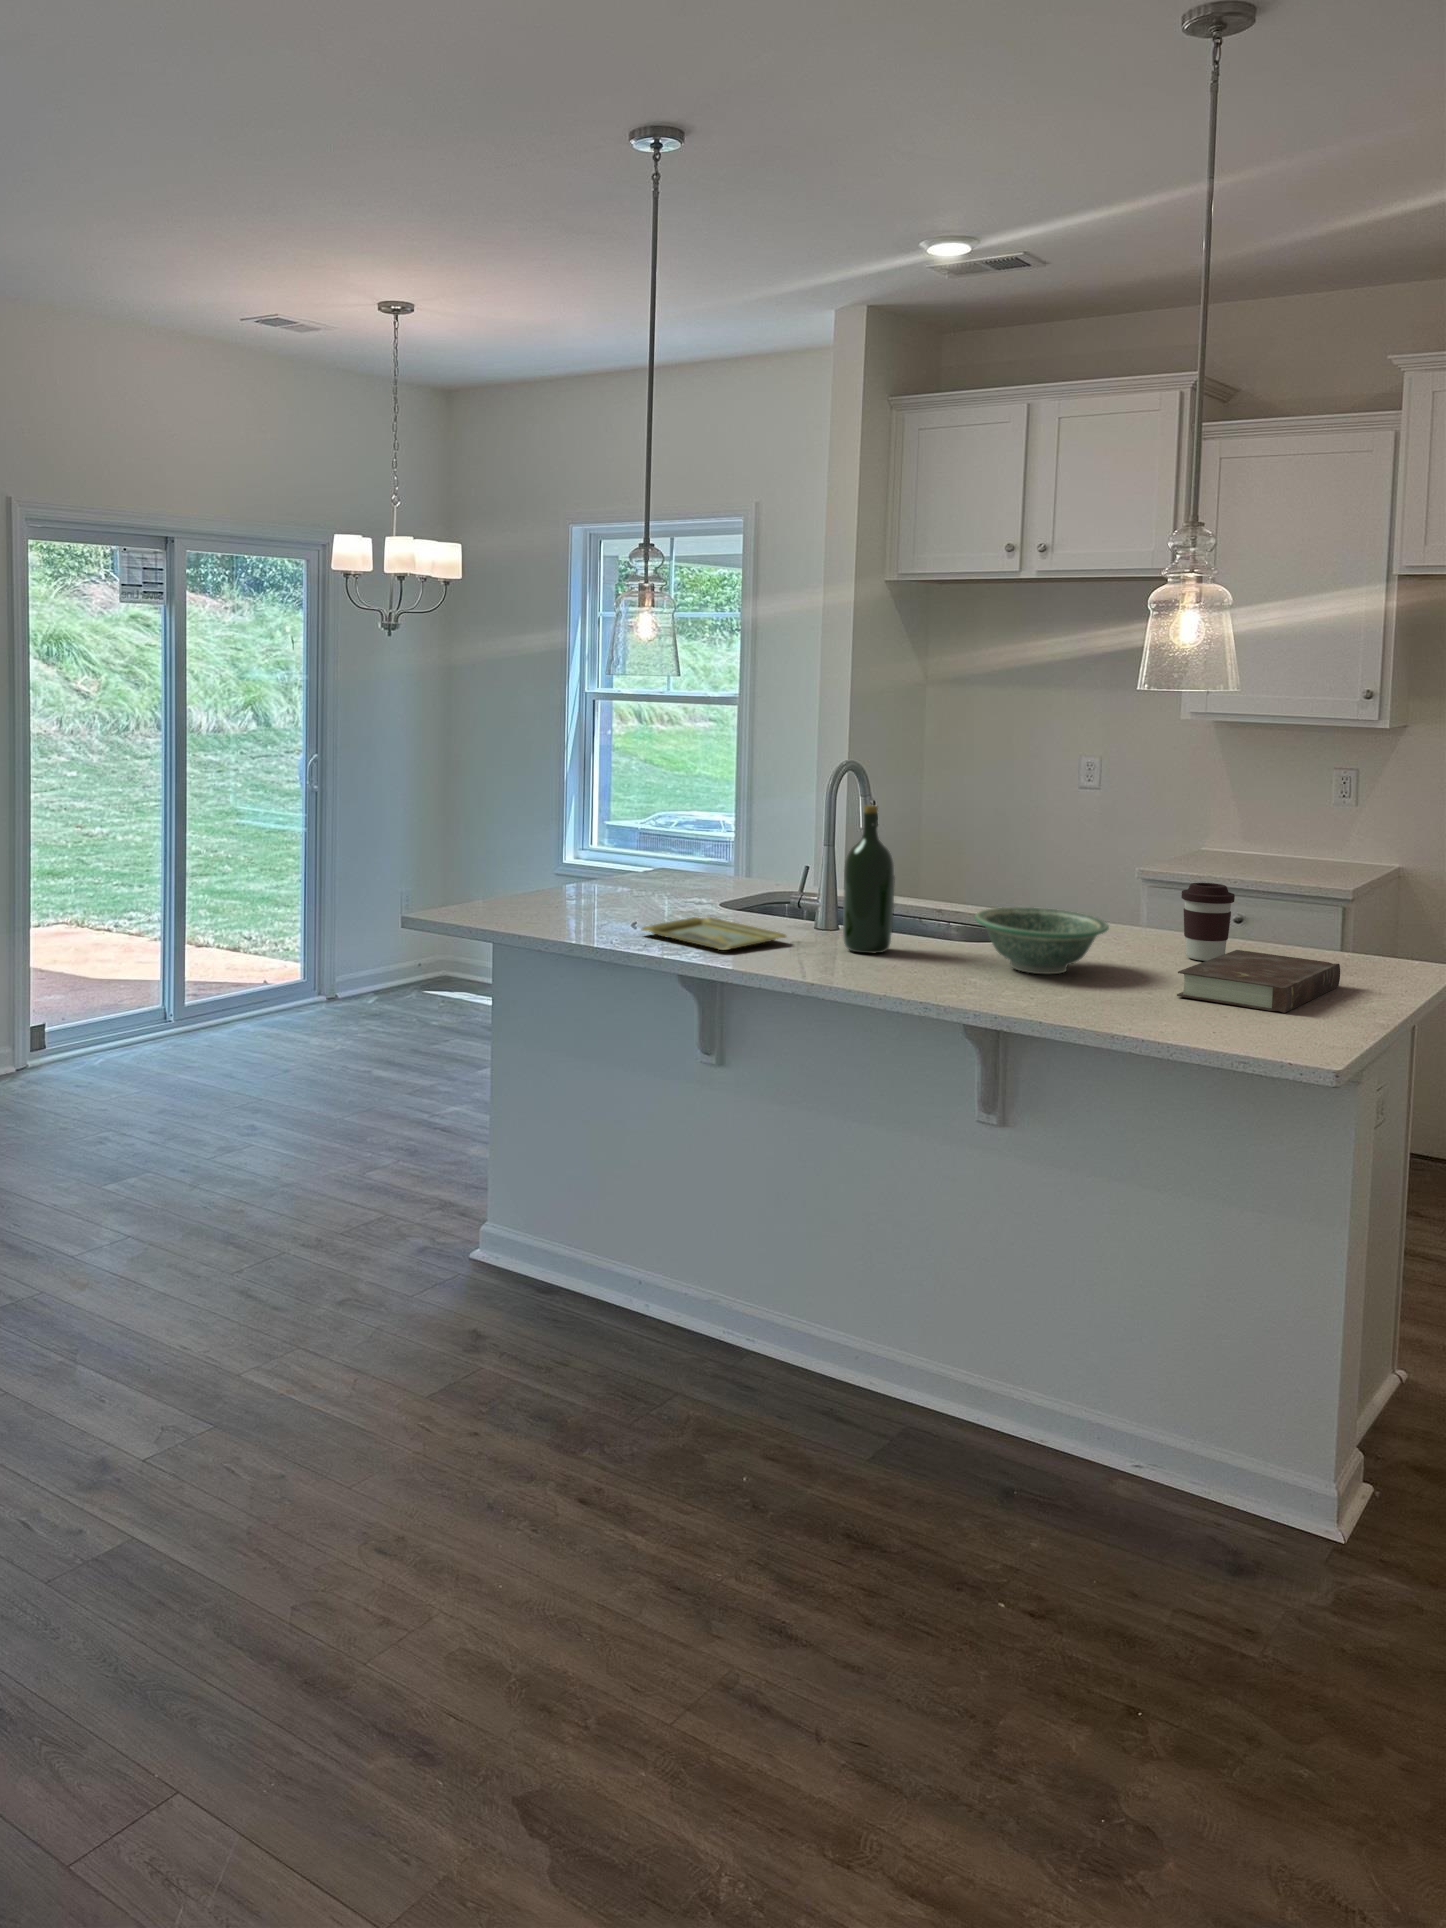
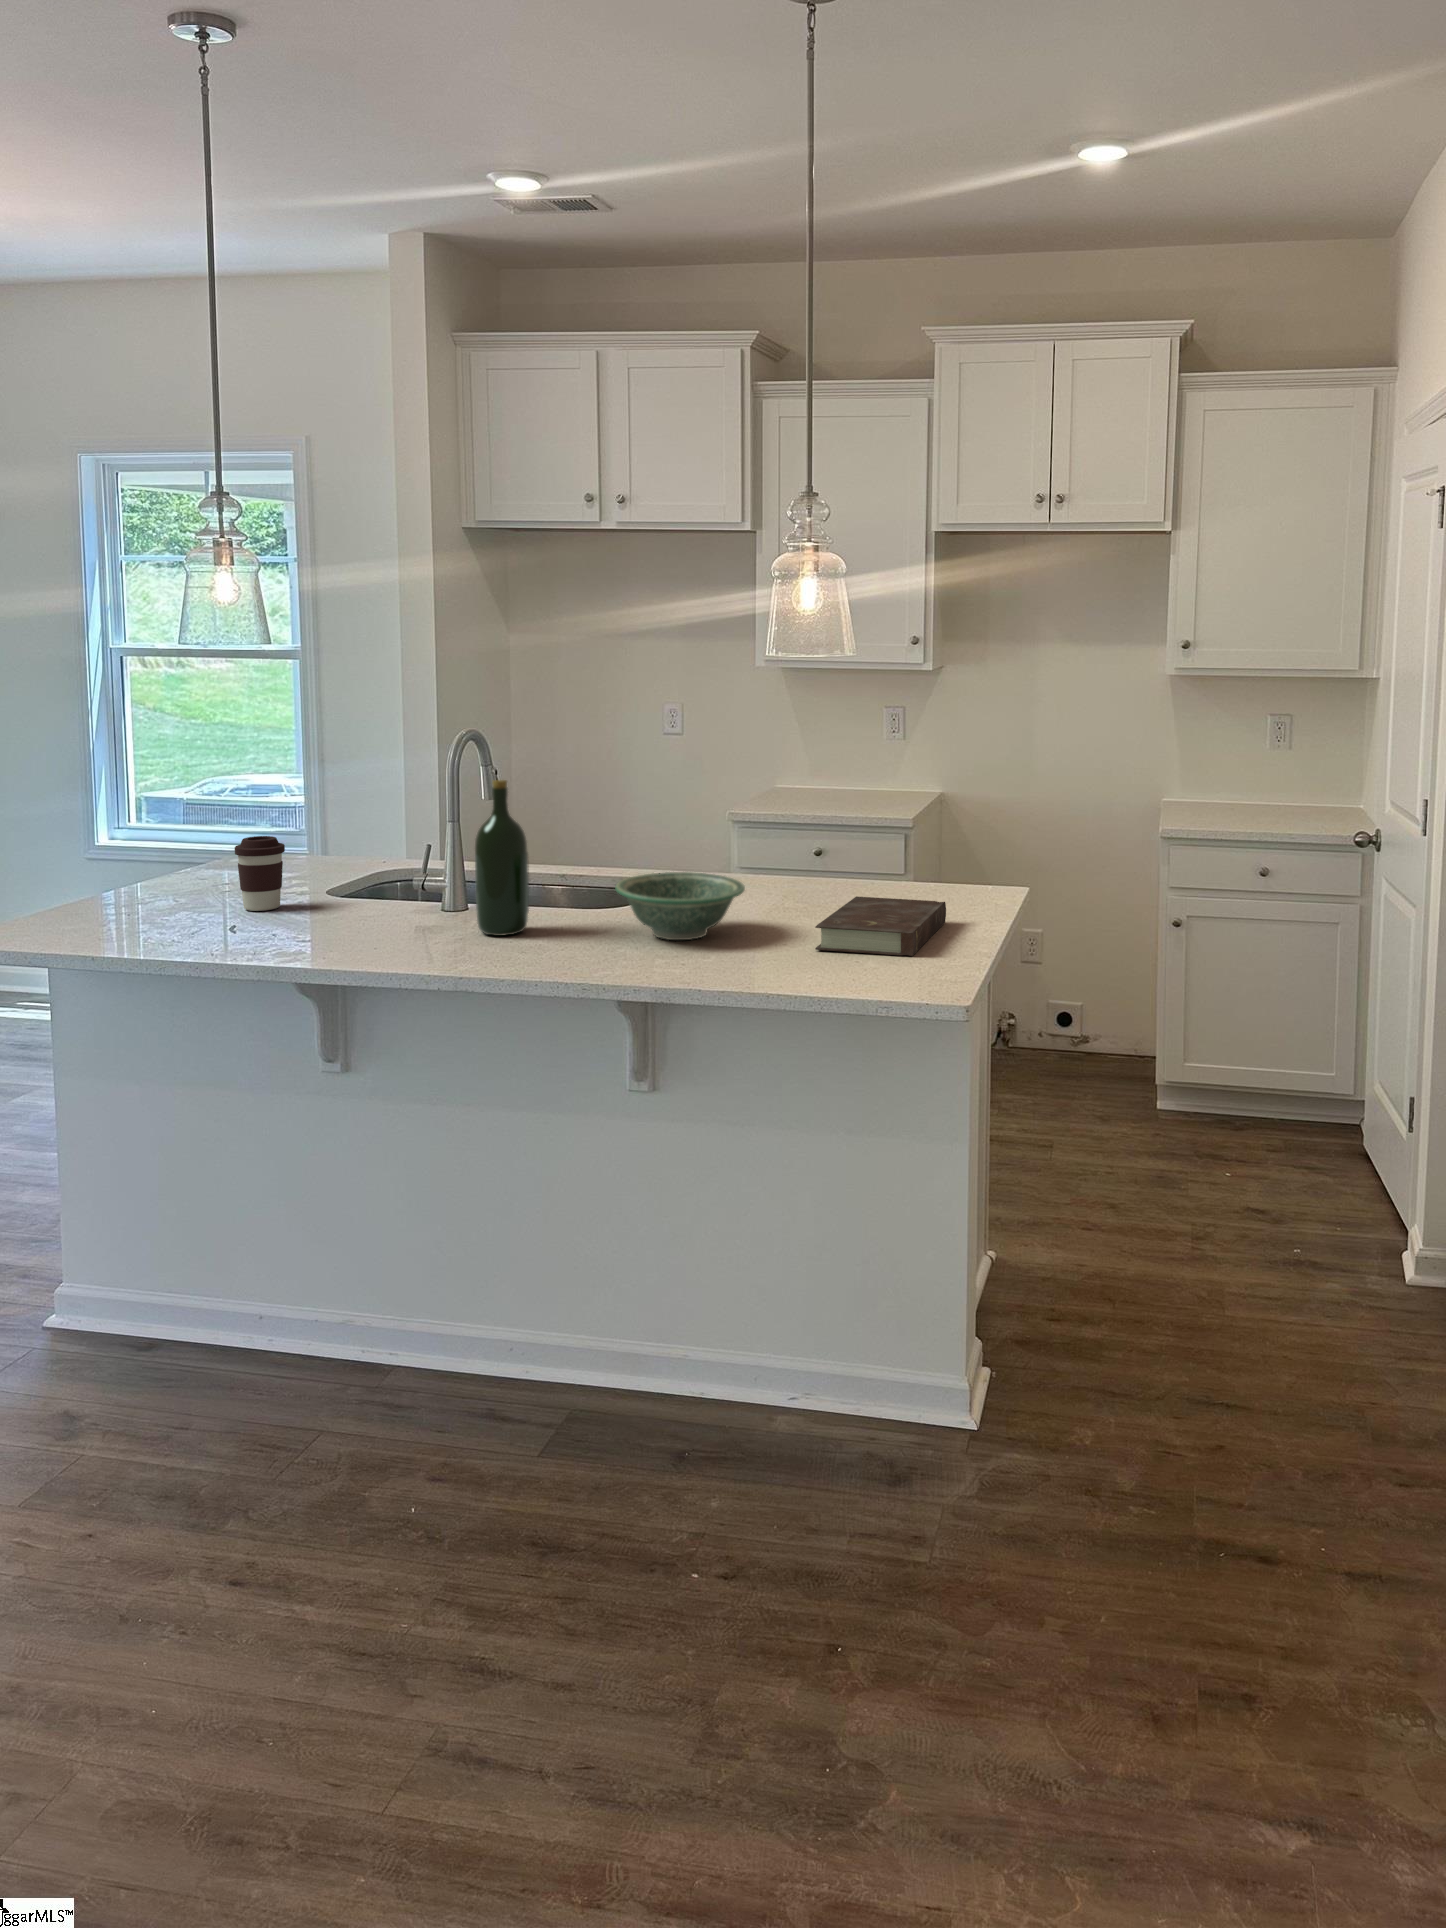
coffee cup: present [1181,883,1235,961] -> present [235,836,285,911]
tray: present [642,917,786,950] -> none [242,910,415,949]

